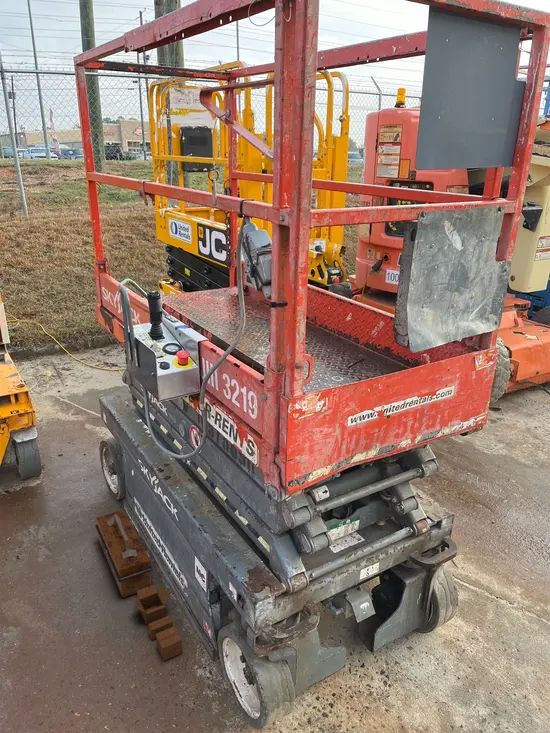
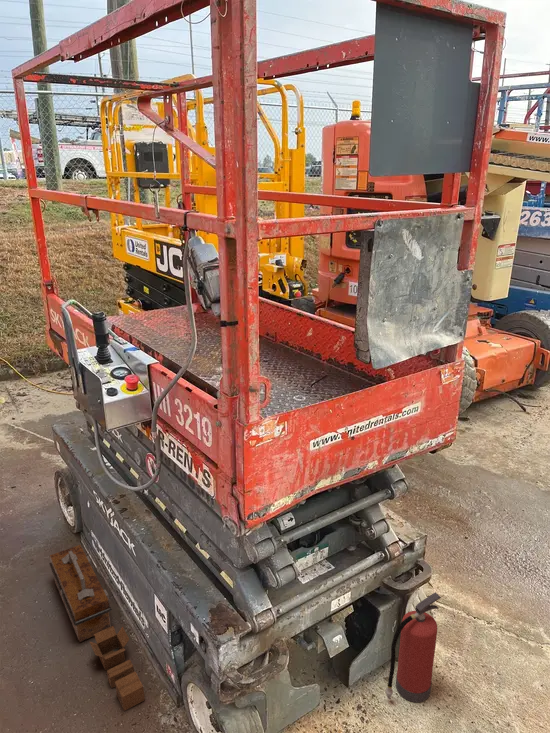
fire extinguisher: none [408,569,466,671] -> present [385,592,441,702]

